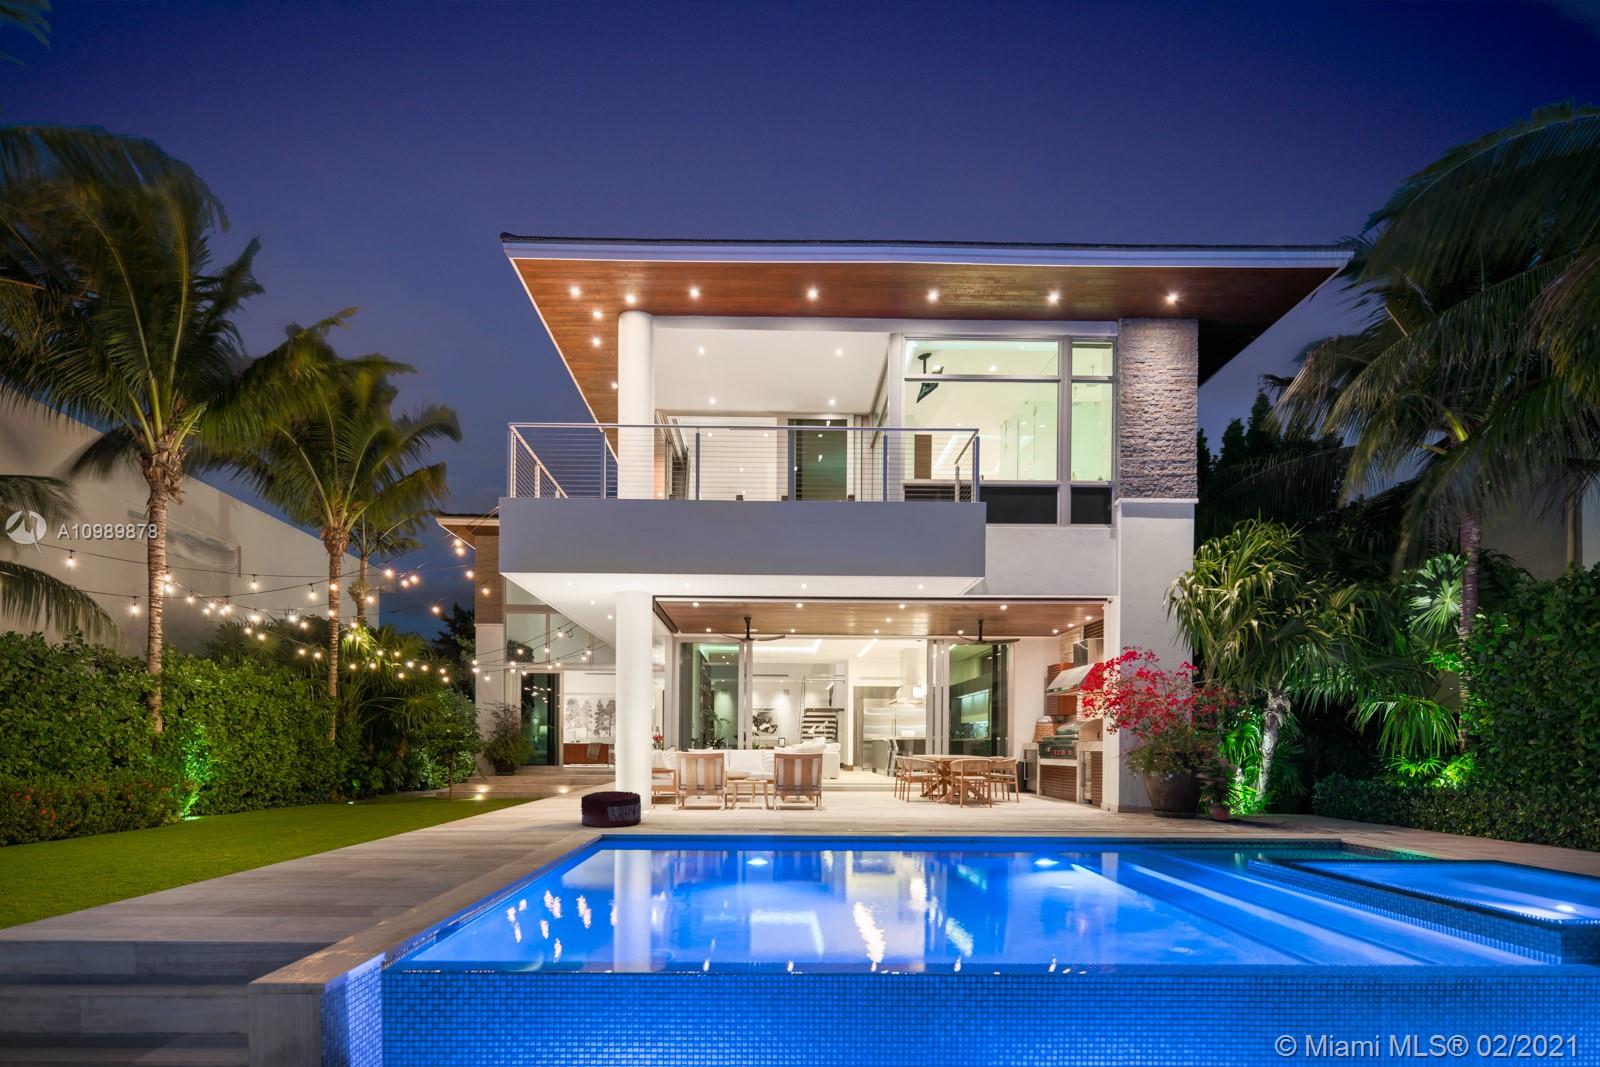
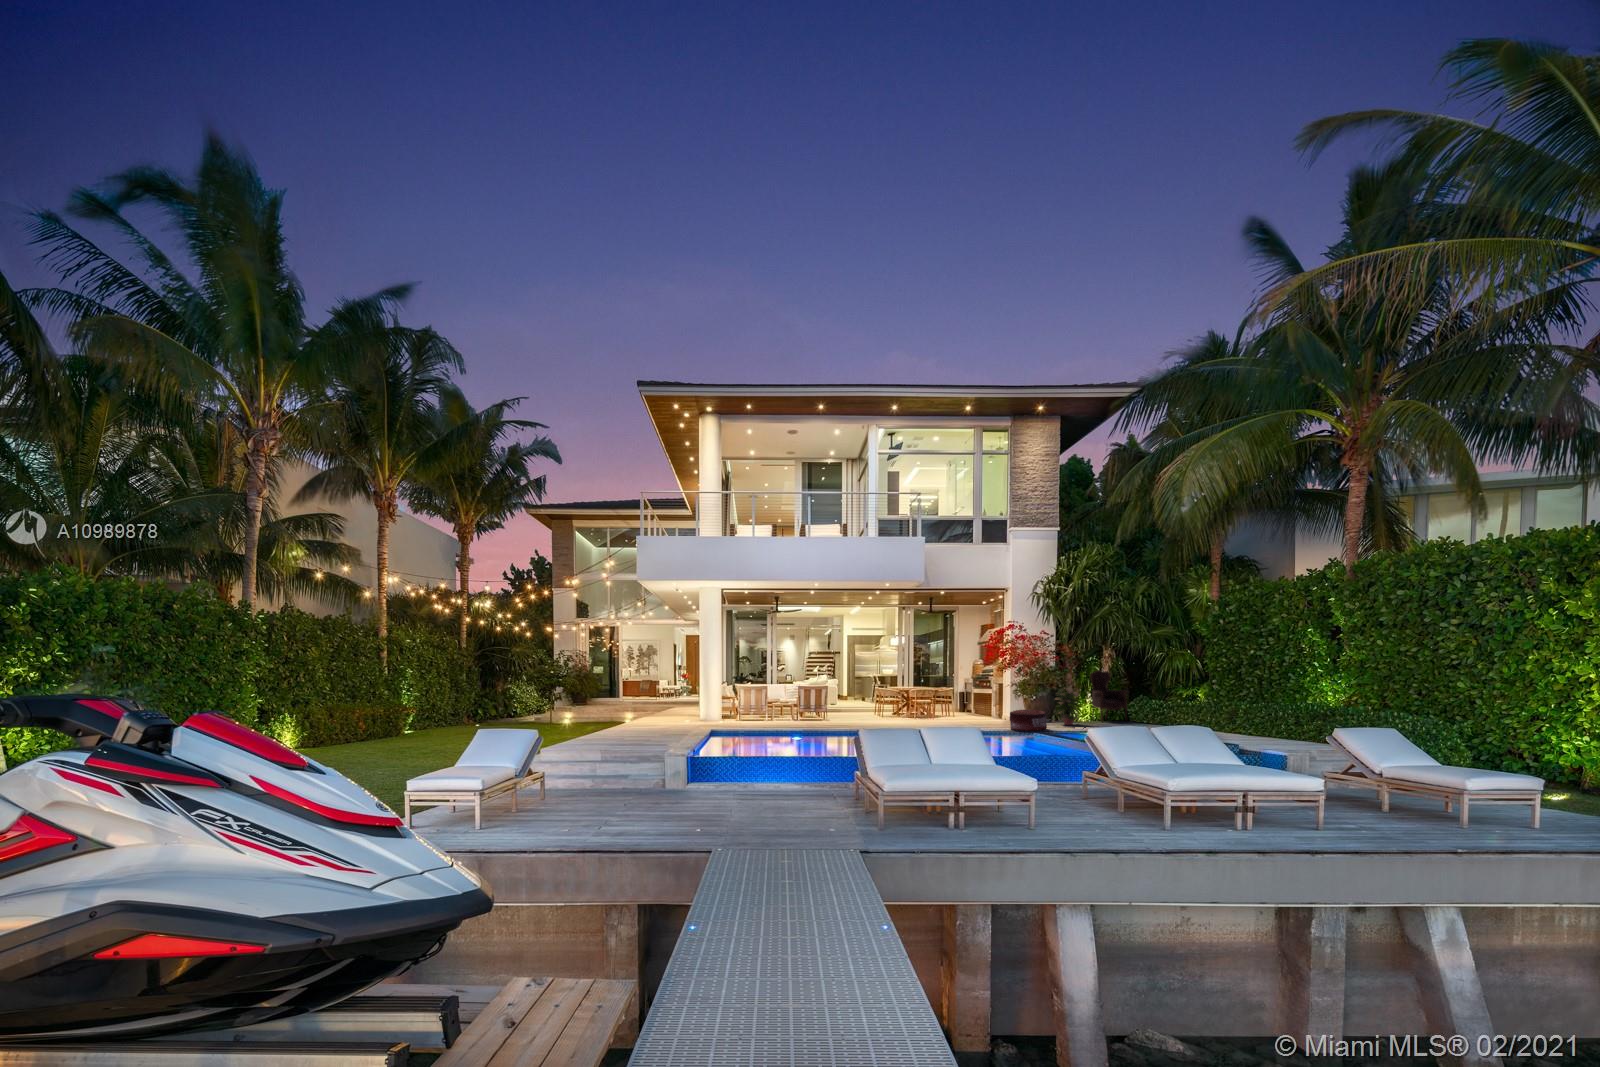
armchair: none [1248,729,1312,816] -> present [1090,670,1127,721]
pouf: present [581,791,641,827] -> present [1010,709,1047,731]

